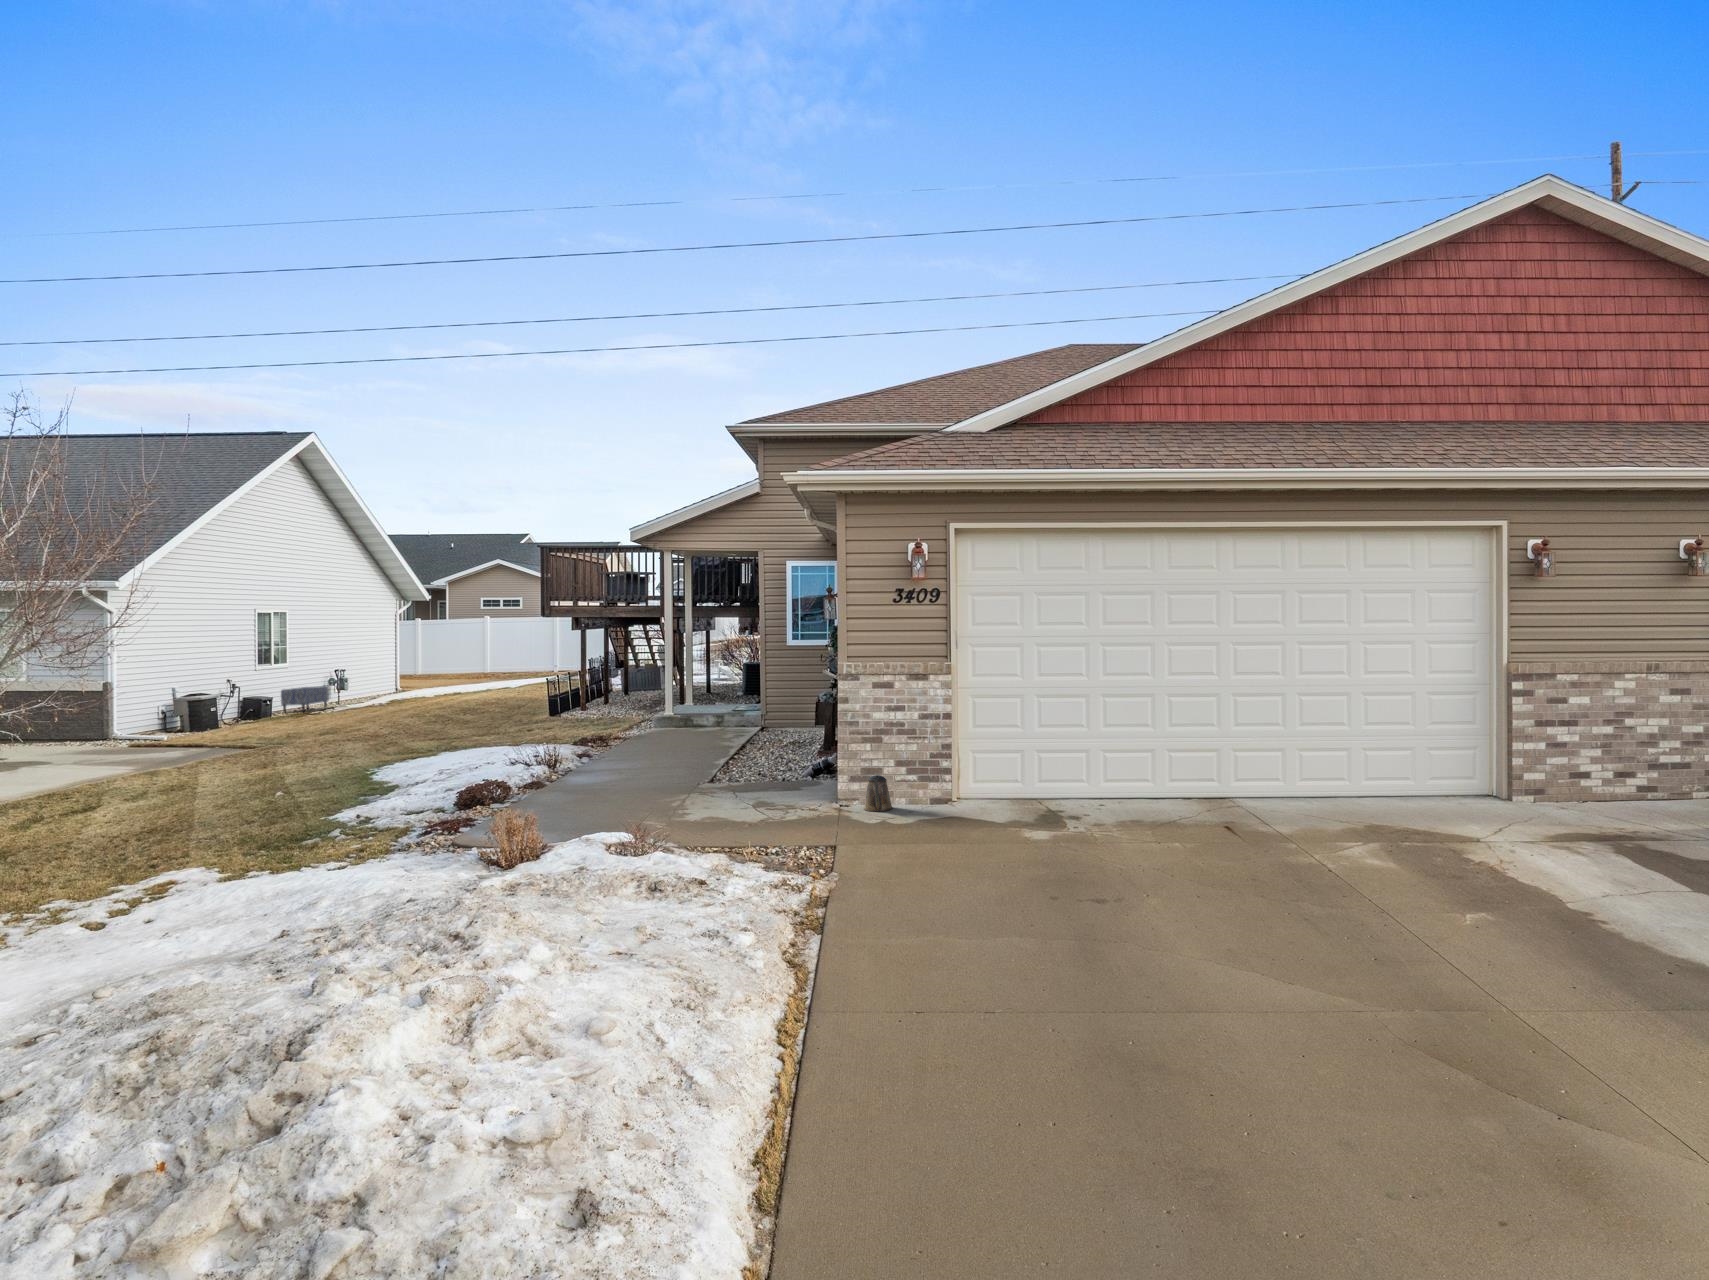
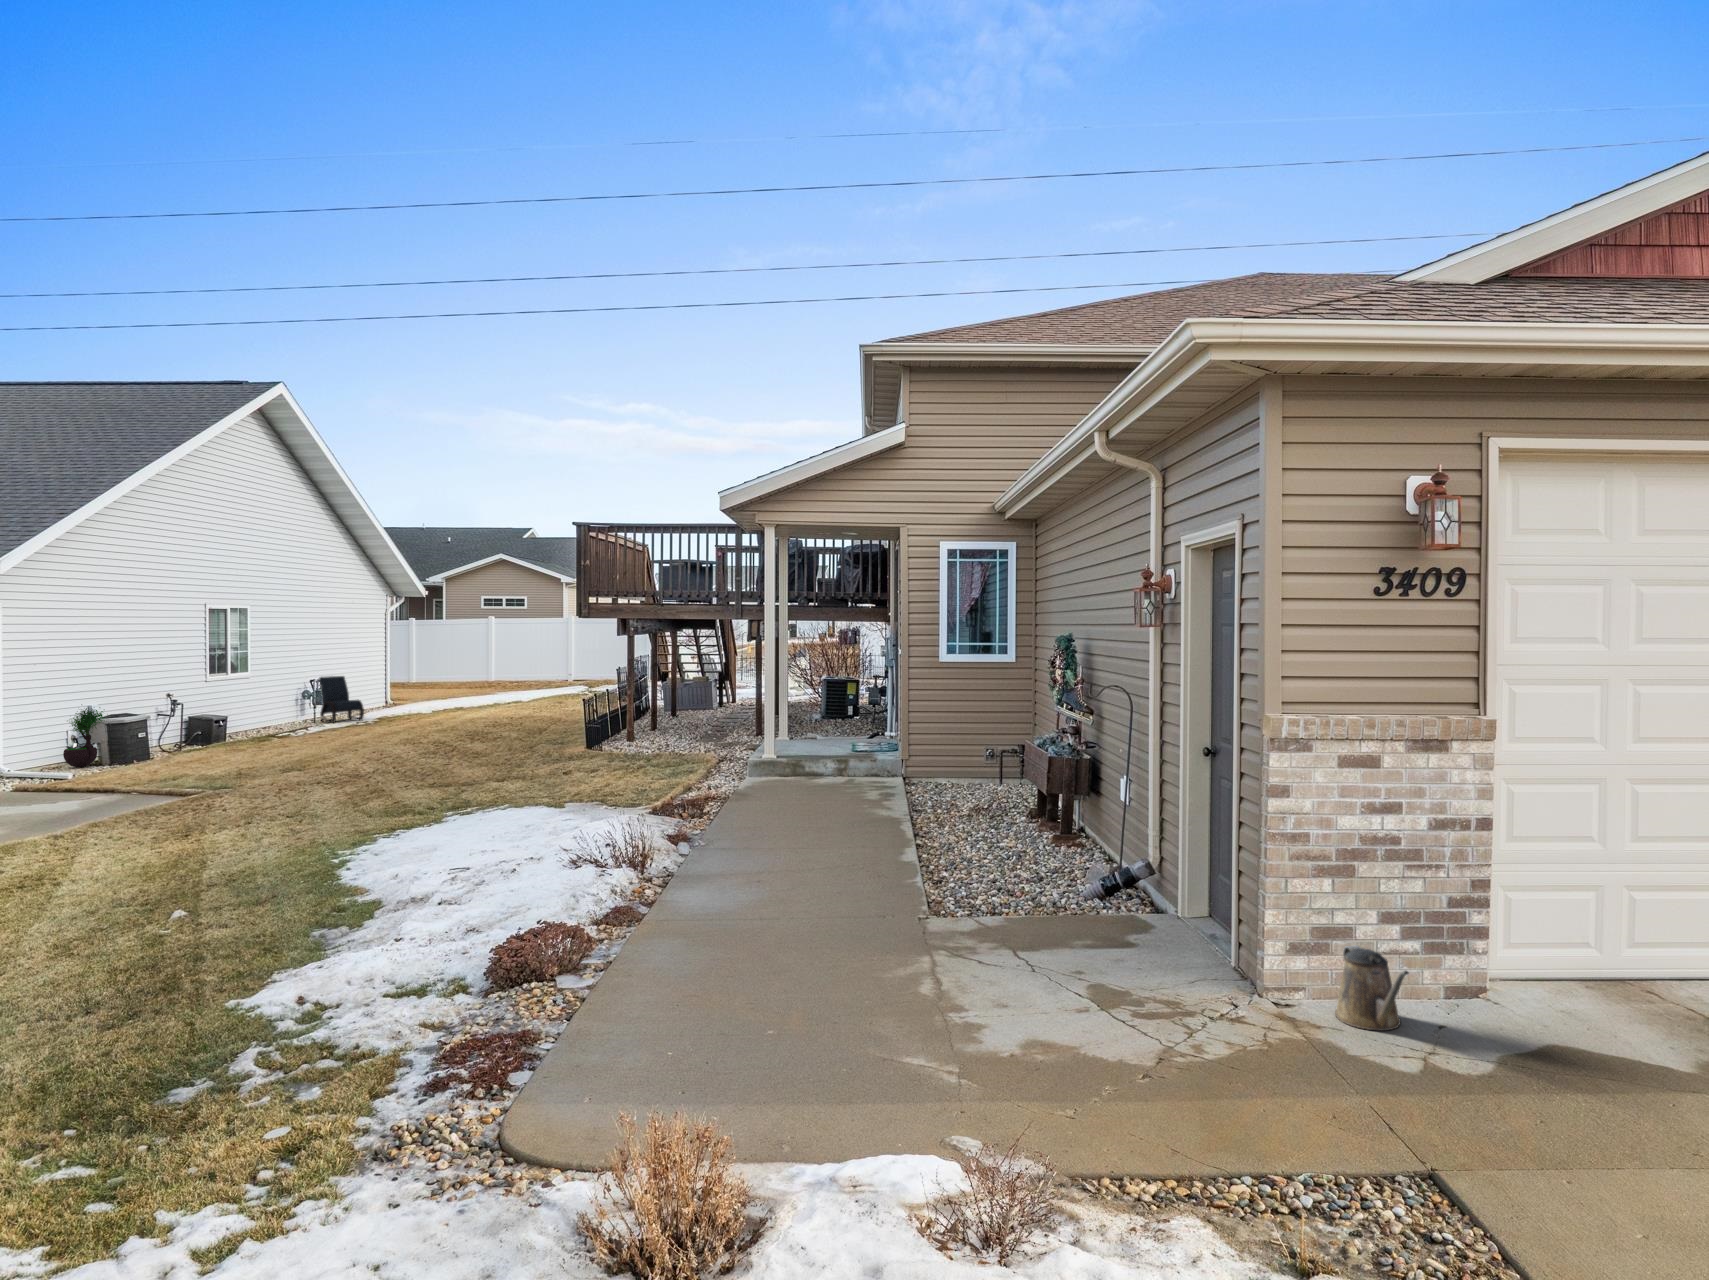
lounge chair: none [342,666,379,703] -> present [319,676,364,723]
potted tree: none [157,685,189,732] -> present [63,707,104,767]
bench: present [281,686,329,712] -> none [238,702,300,737]

